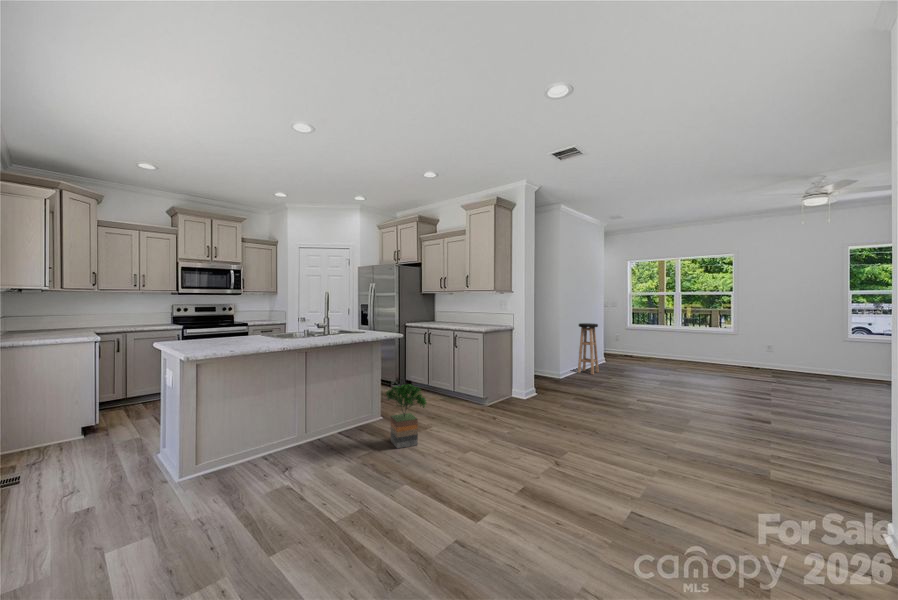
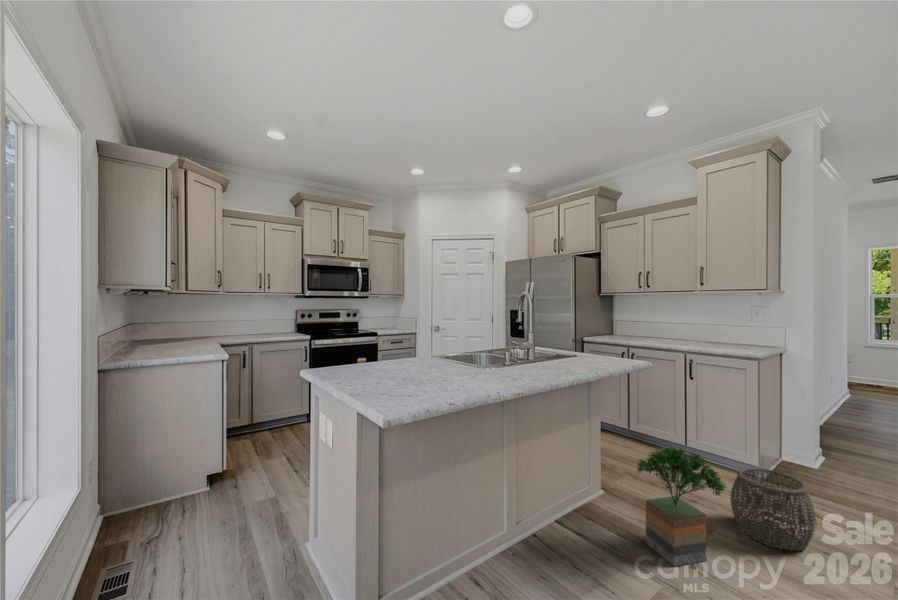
bar stool: present [578,323,599,374] -> none [835,339,875,420]
woven basket: none [446,396,485,437] -> present [730,468,817,551]

